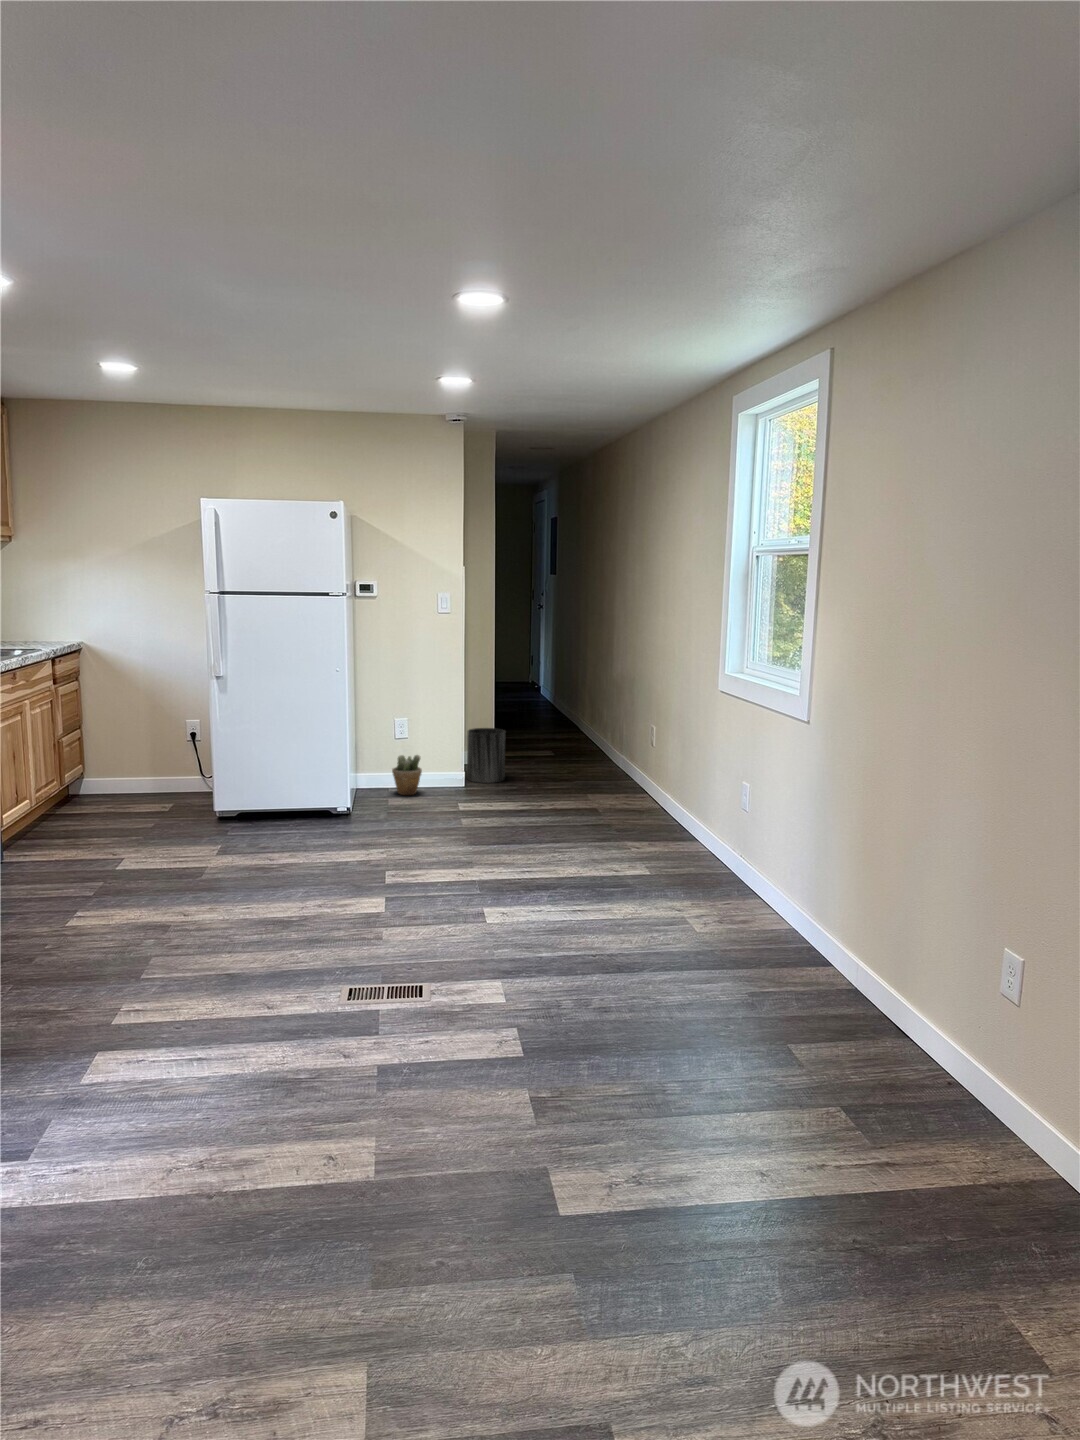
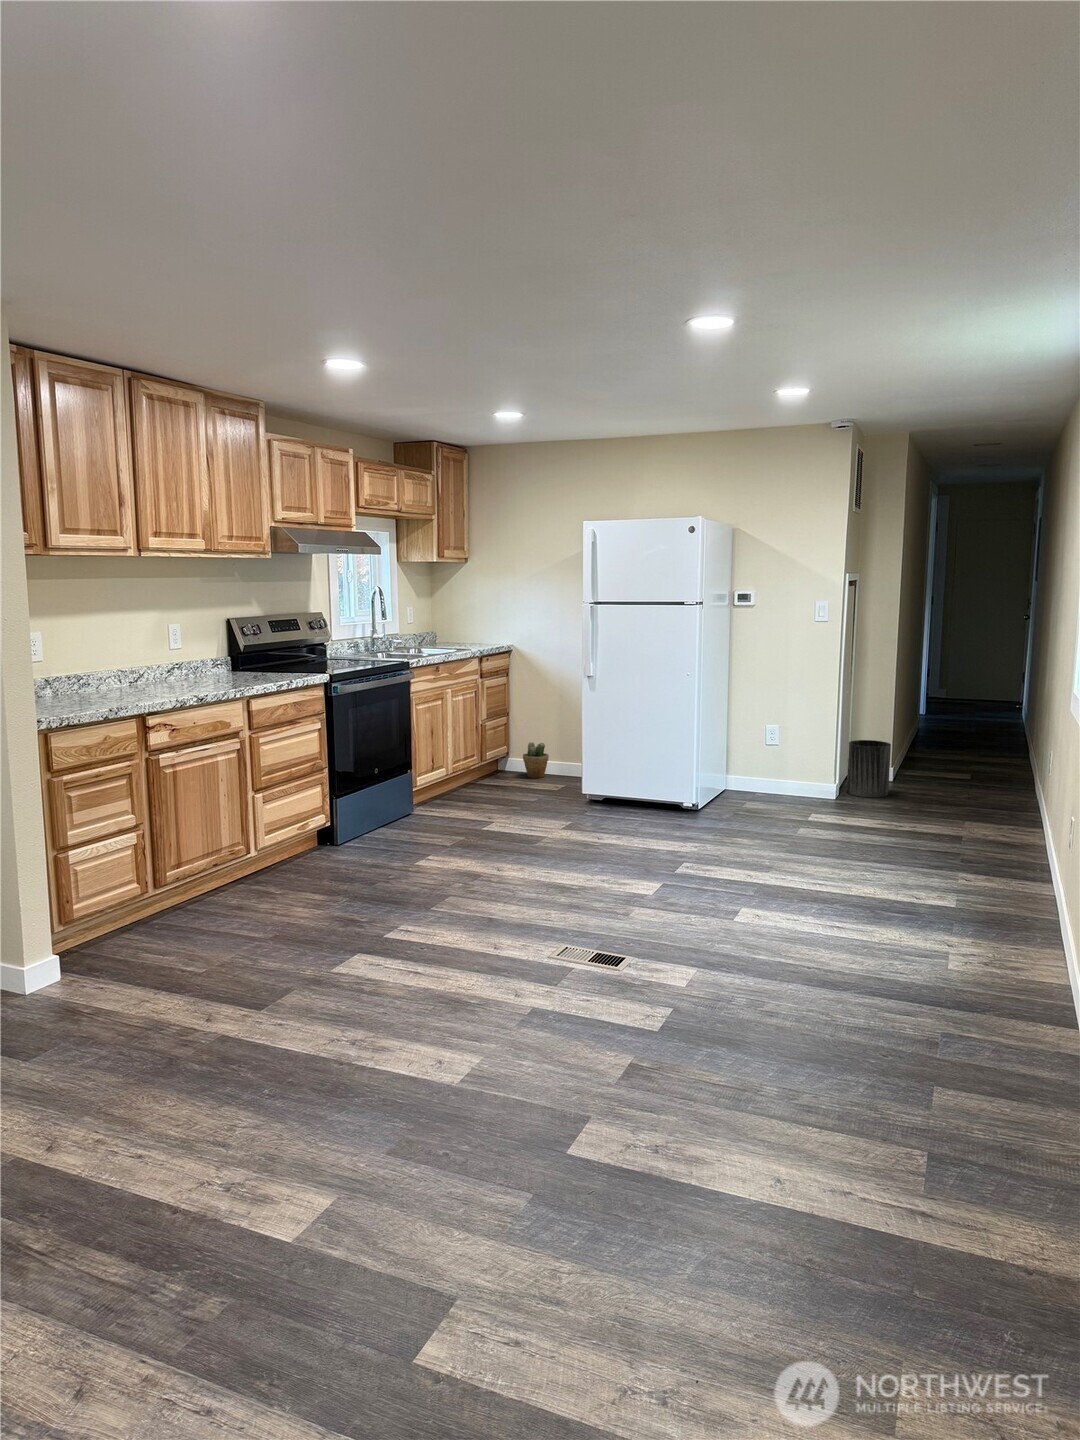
potted plant: present [392,755,422,795] -> present [523,742,549,778]

